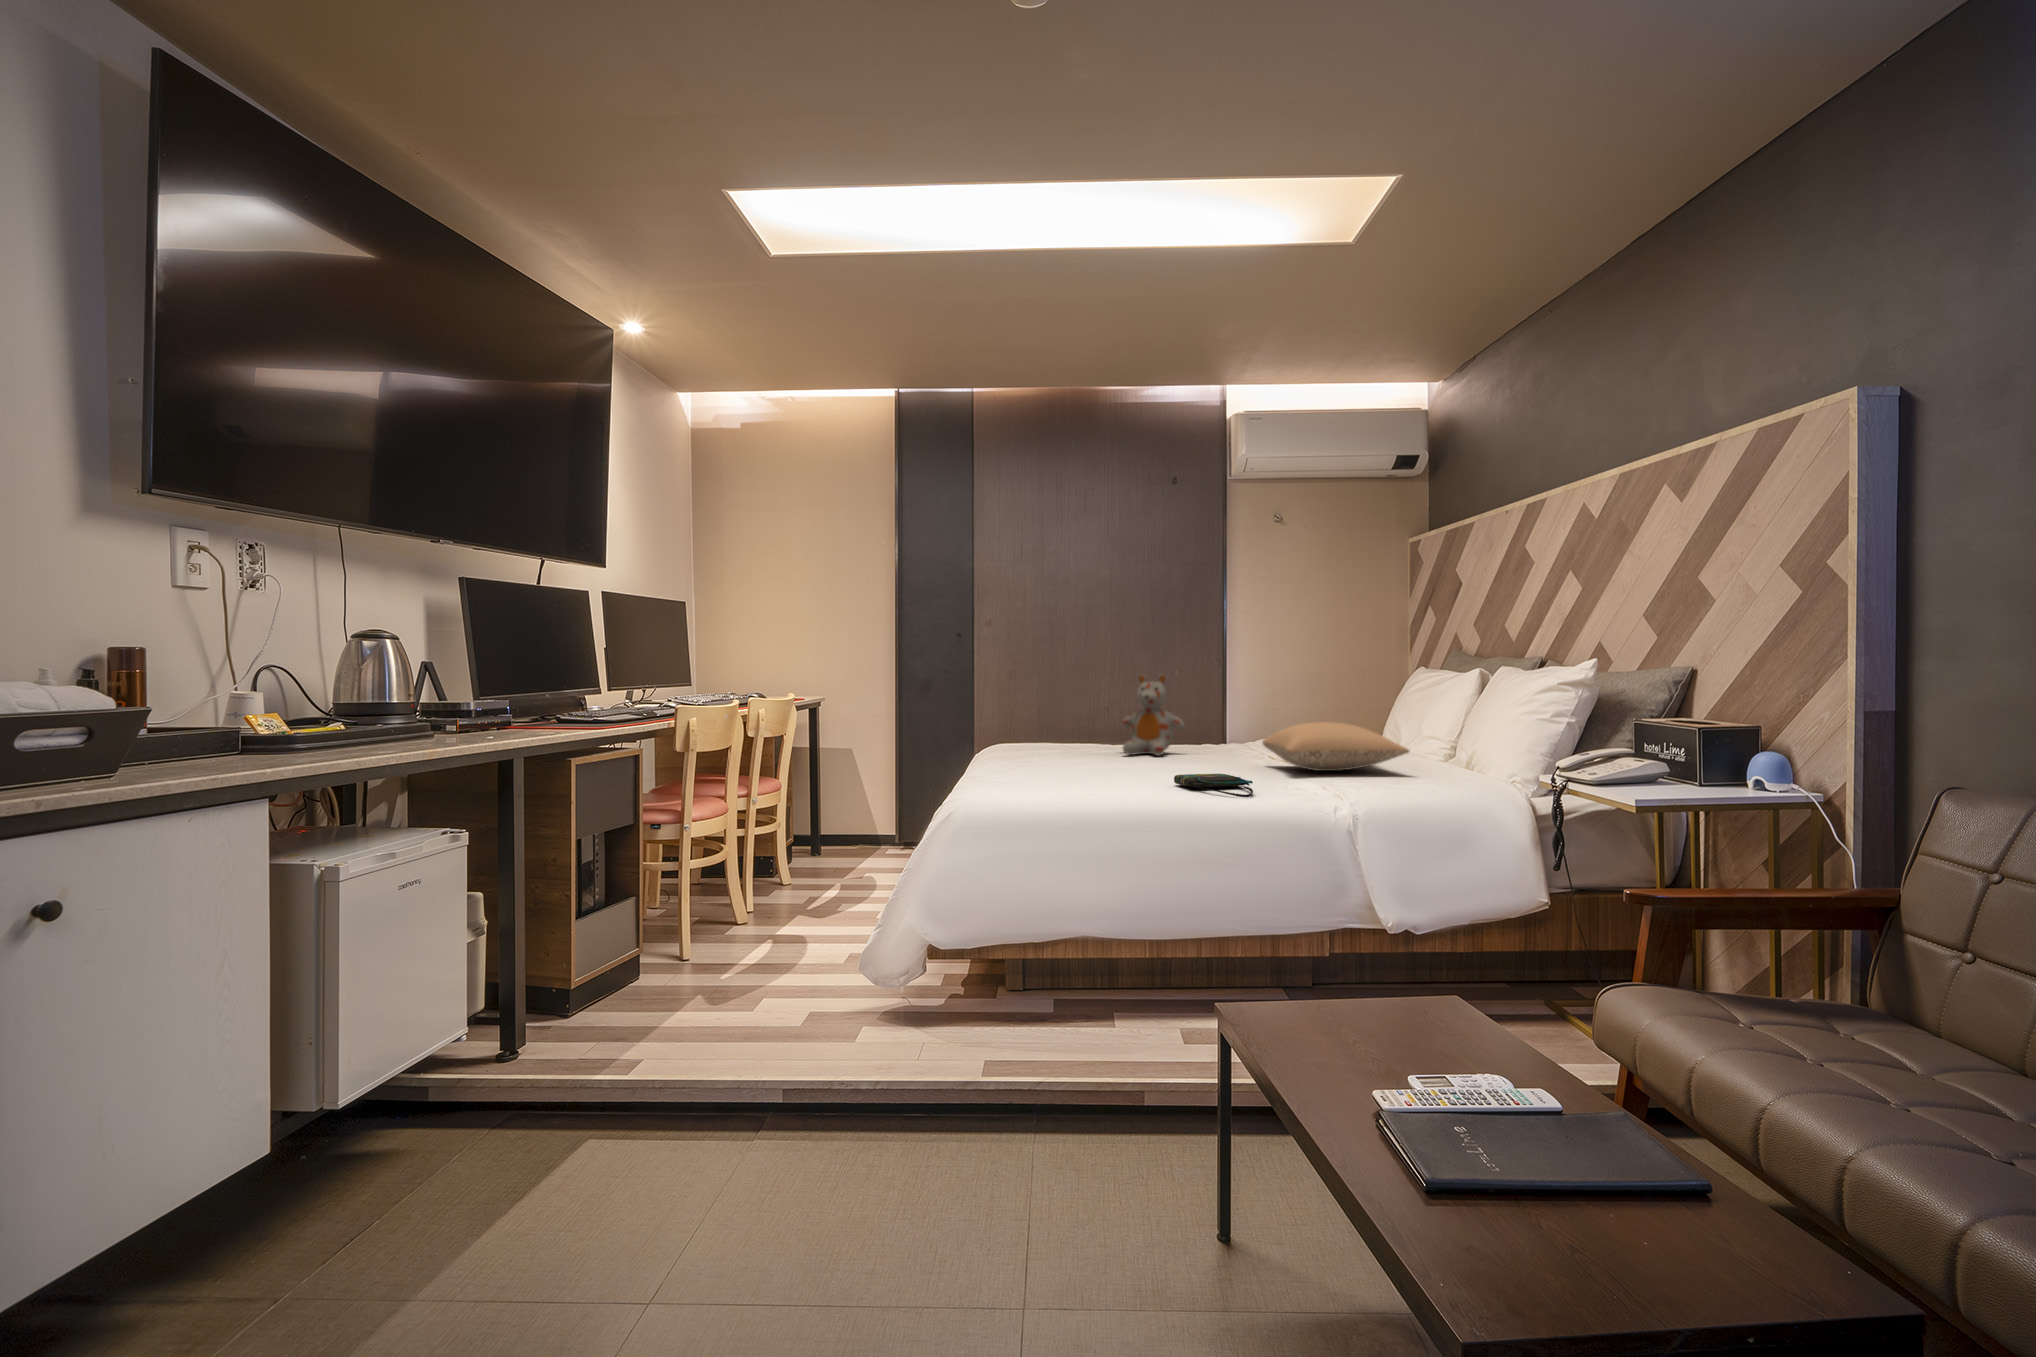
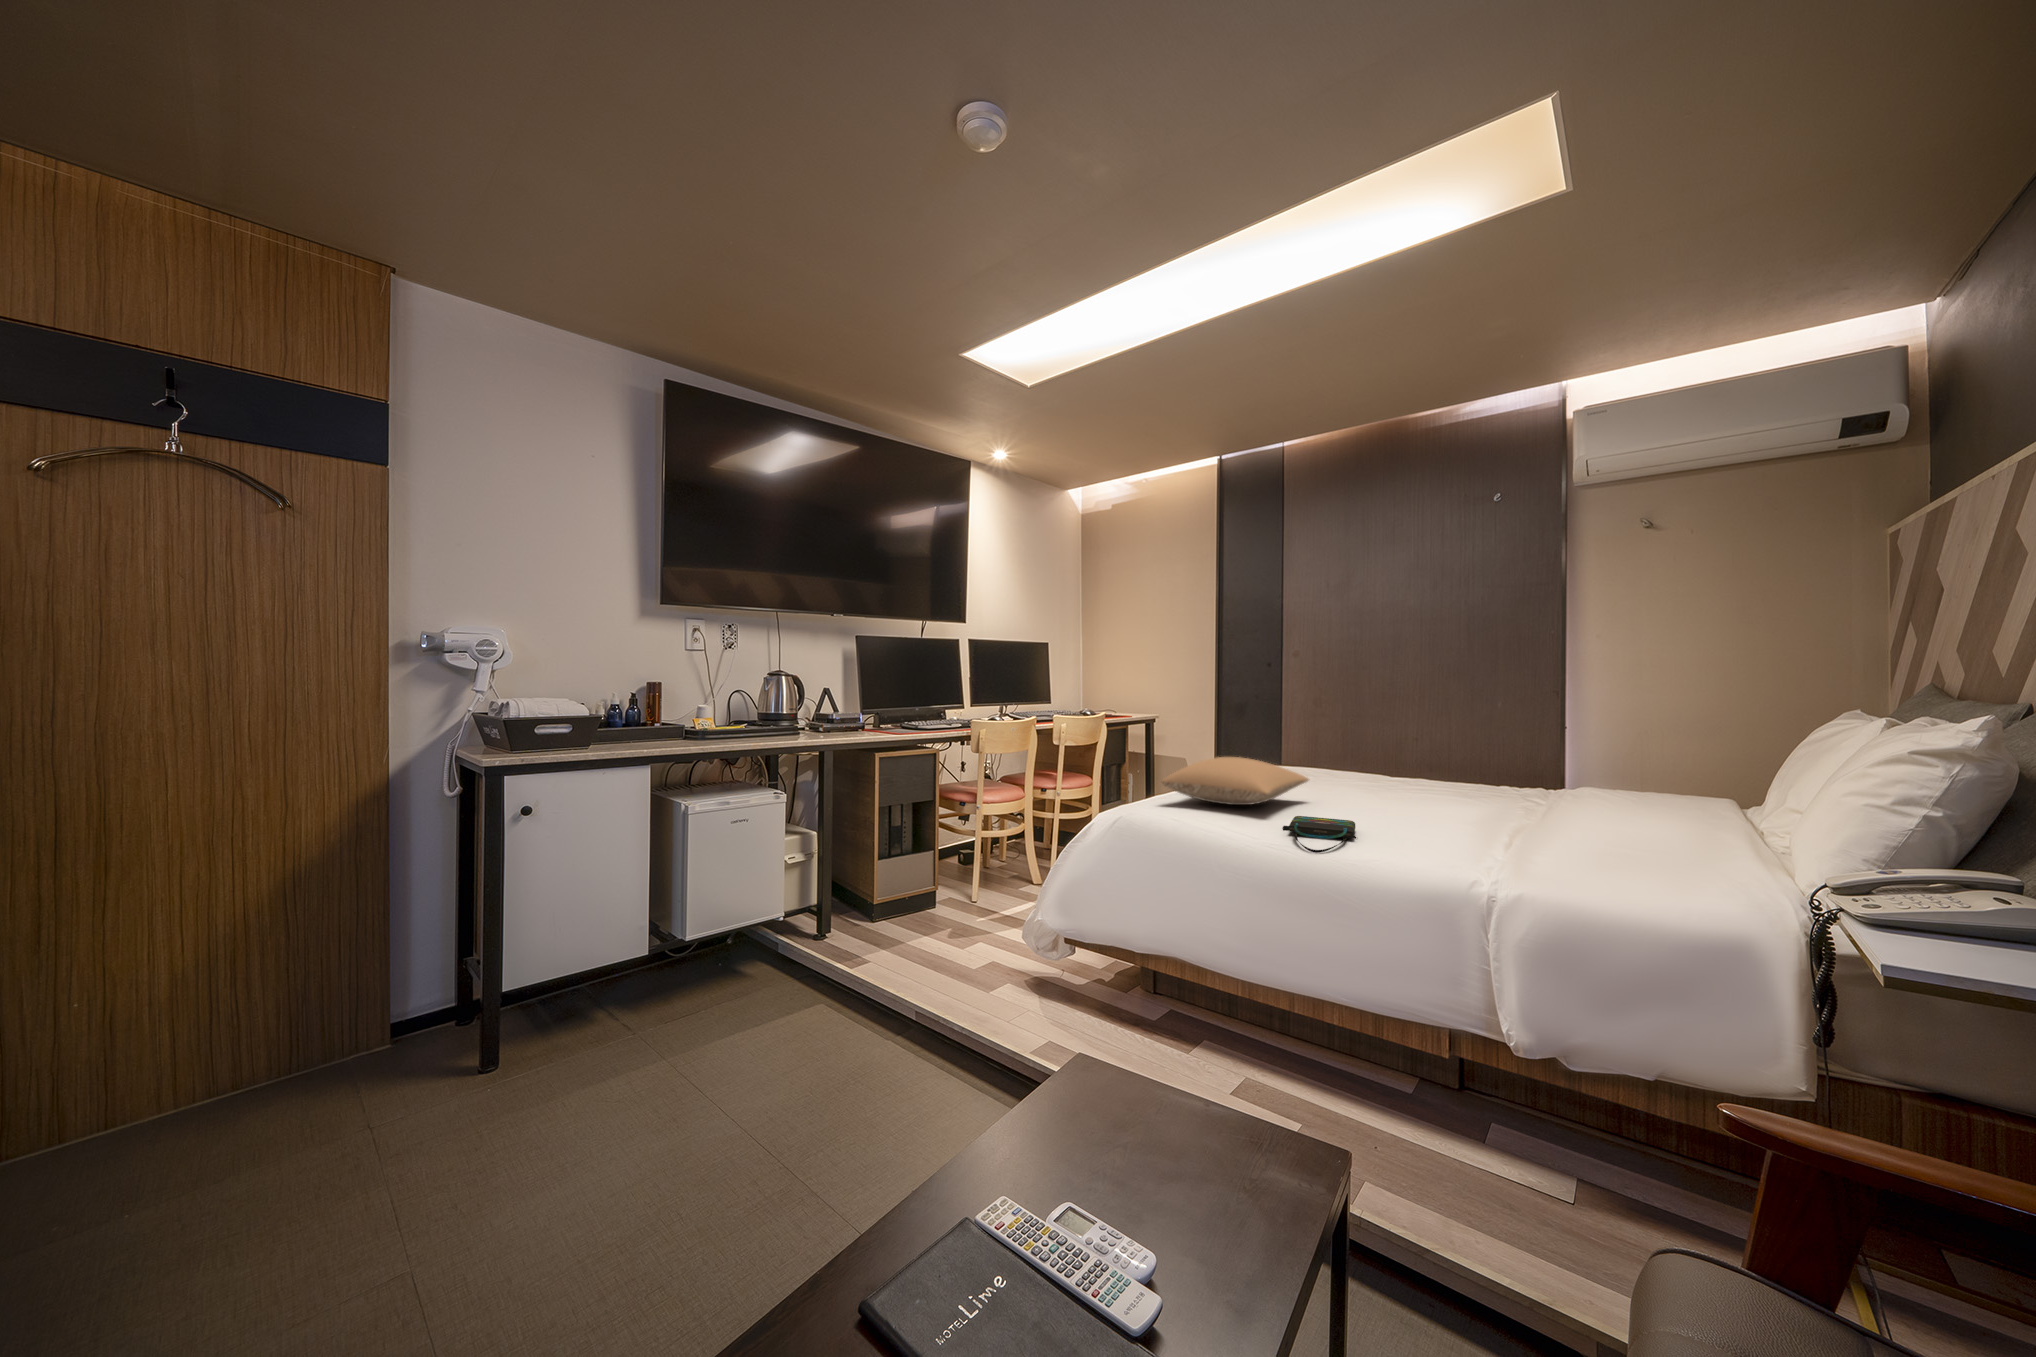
stuffed bear: present [1121,674,1185,756] -> none [1359,703,1434,787]
pillow: present [1262,722,1409,771] -> present [1162,757,1309,805]

